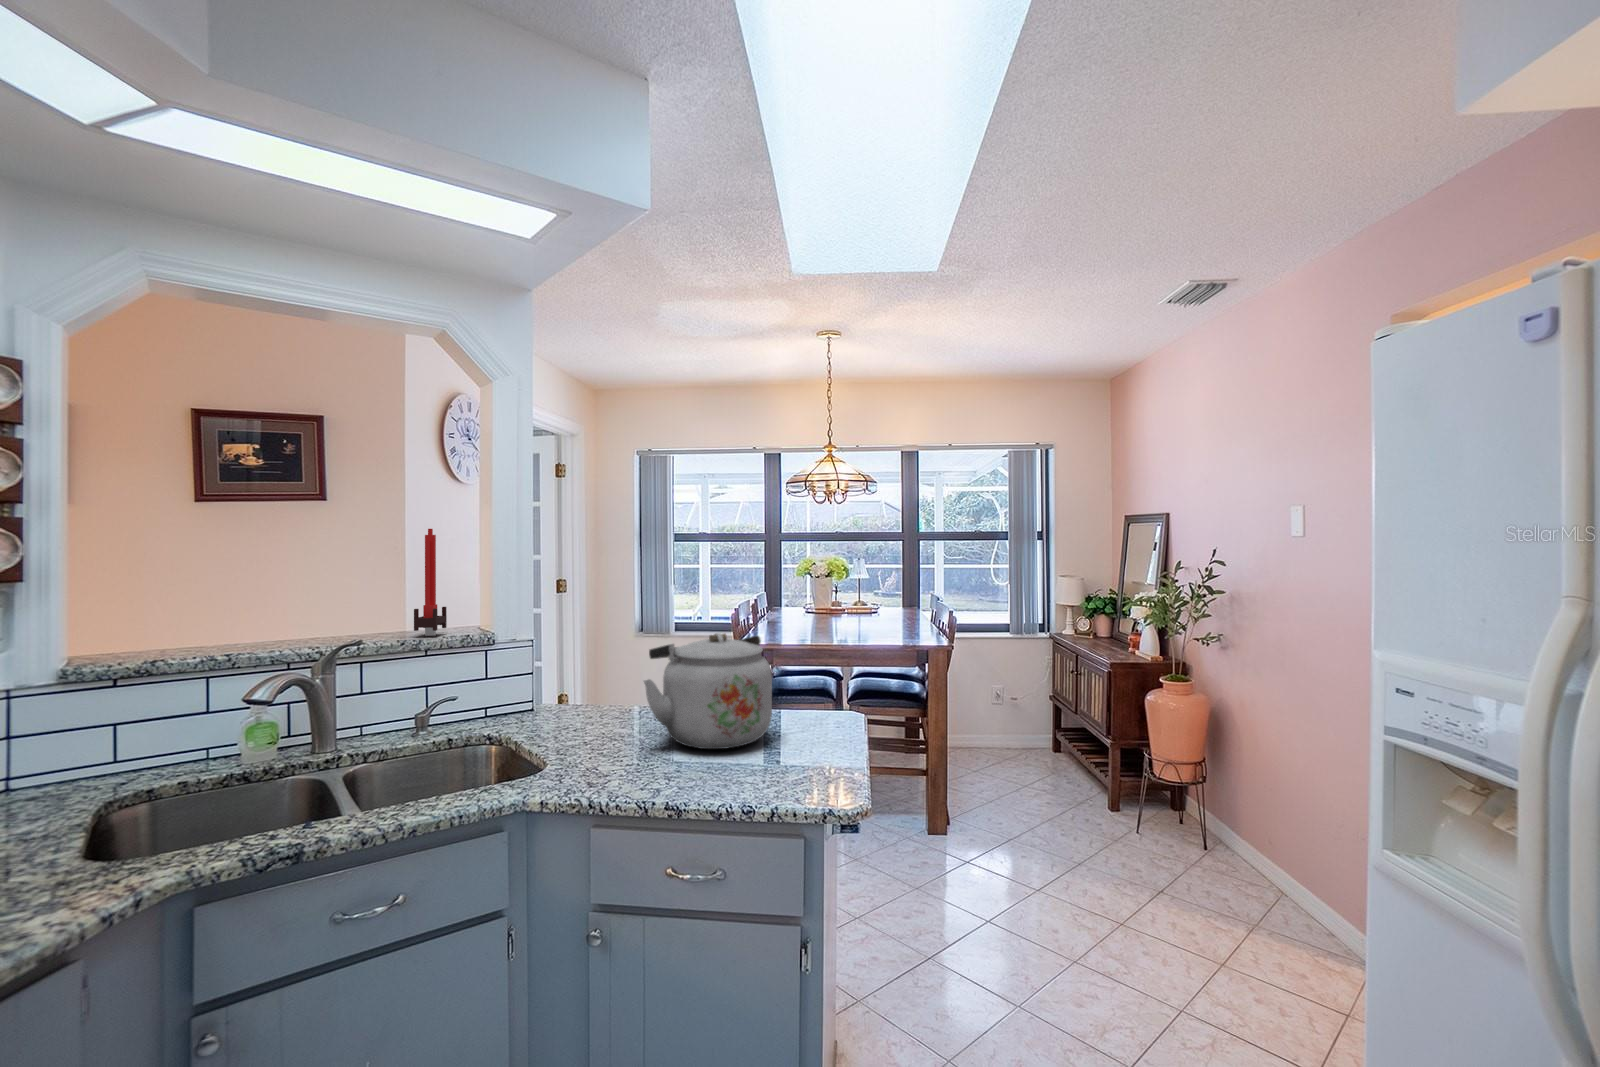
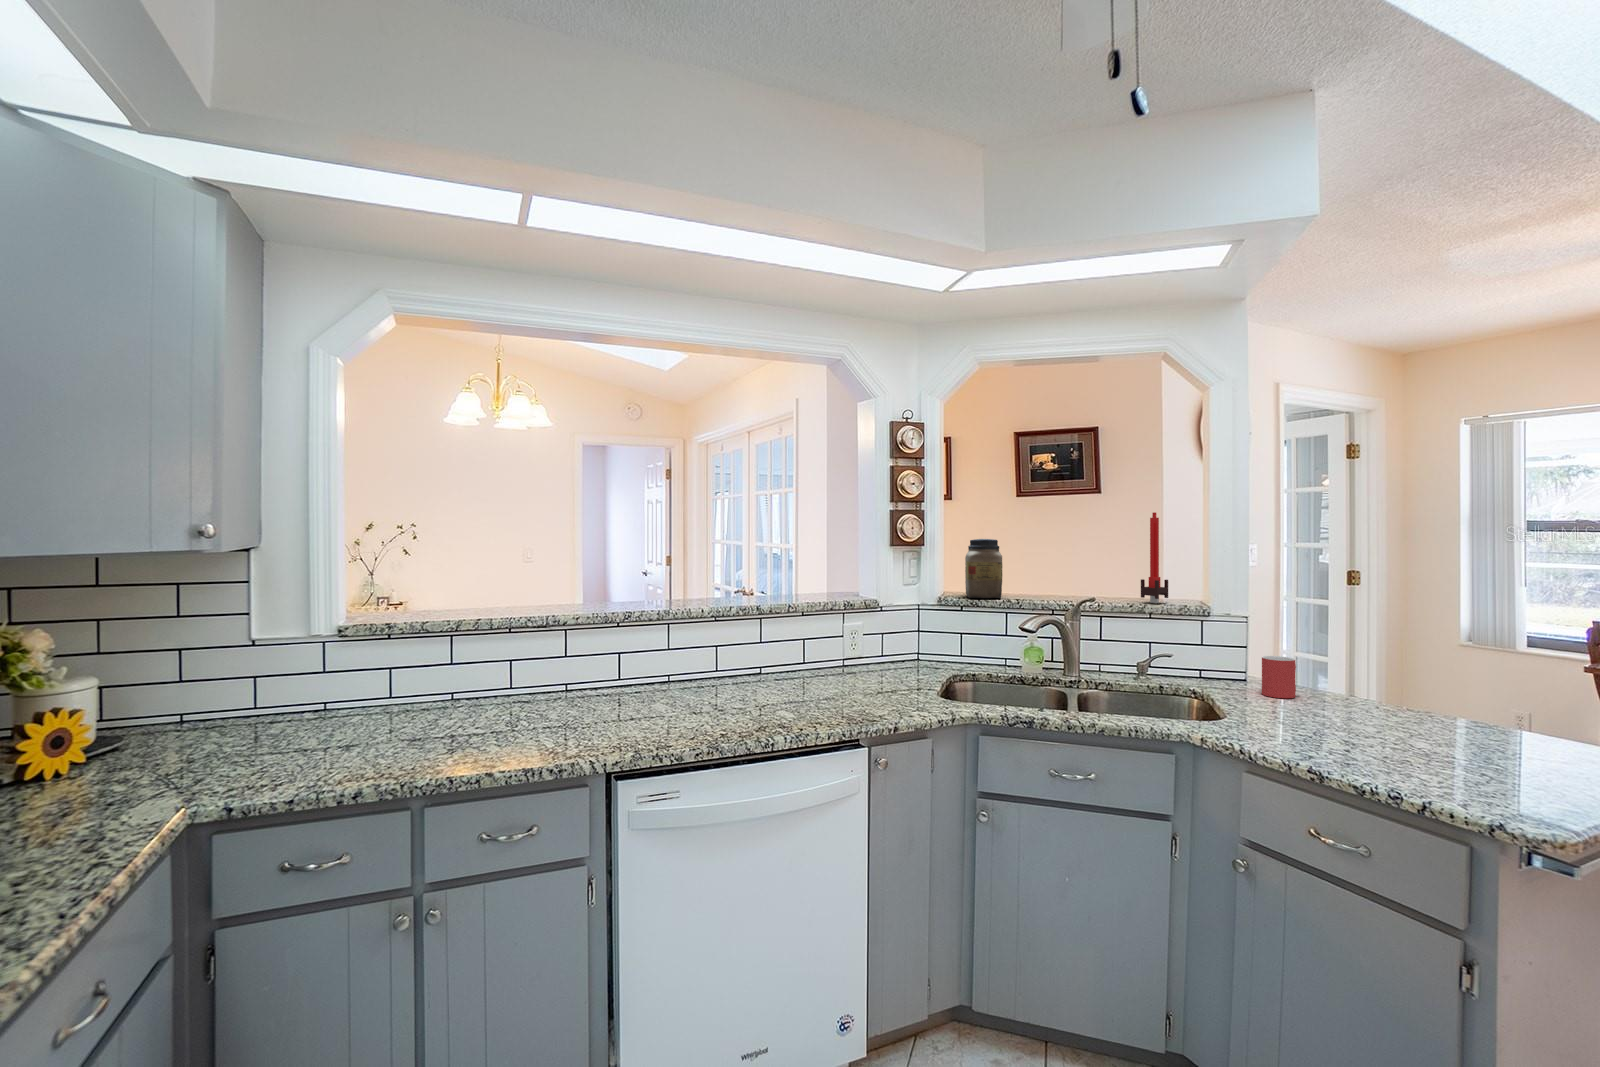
jar: none [117,566,196,663] -> present [965,539,1002,598]
kettle: present [644,633,772,749] -> none [1326,625,1513,754]
mug: none [552,677,587,721] -> present [1262,656,1296,698]

